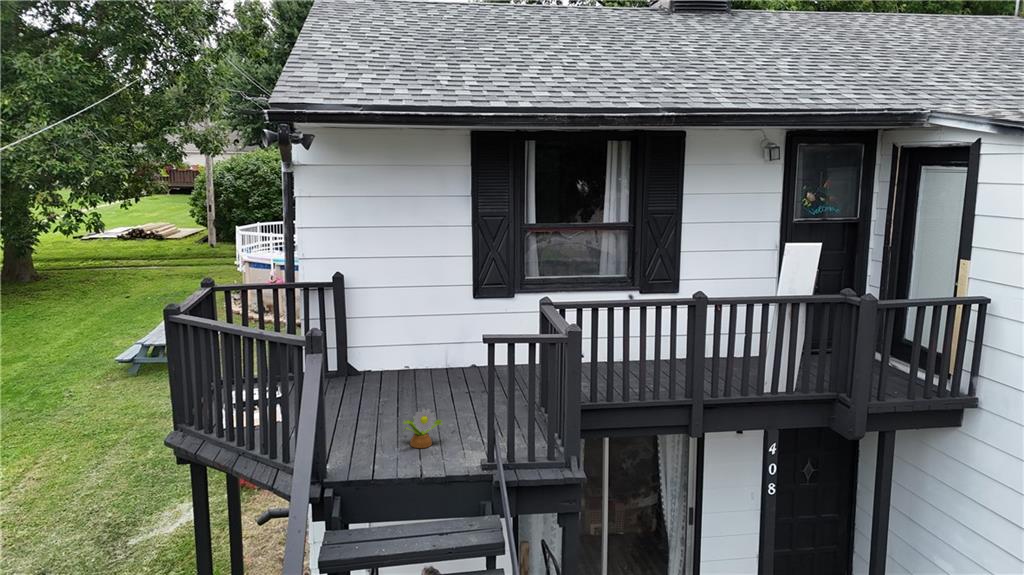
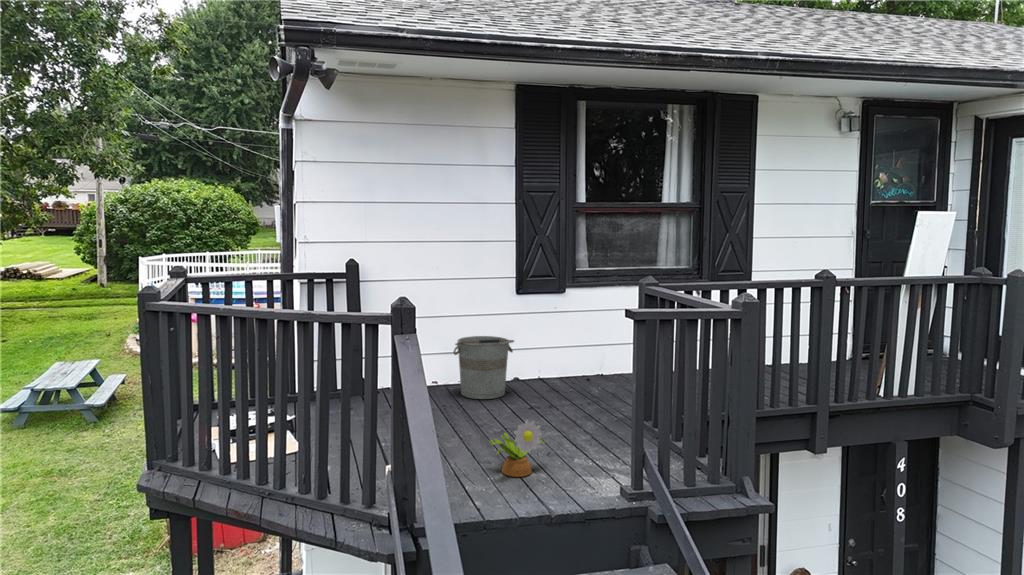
bucket: none [415,333,462,384] -> present [454,336,514,399]

